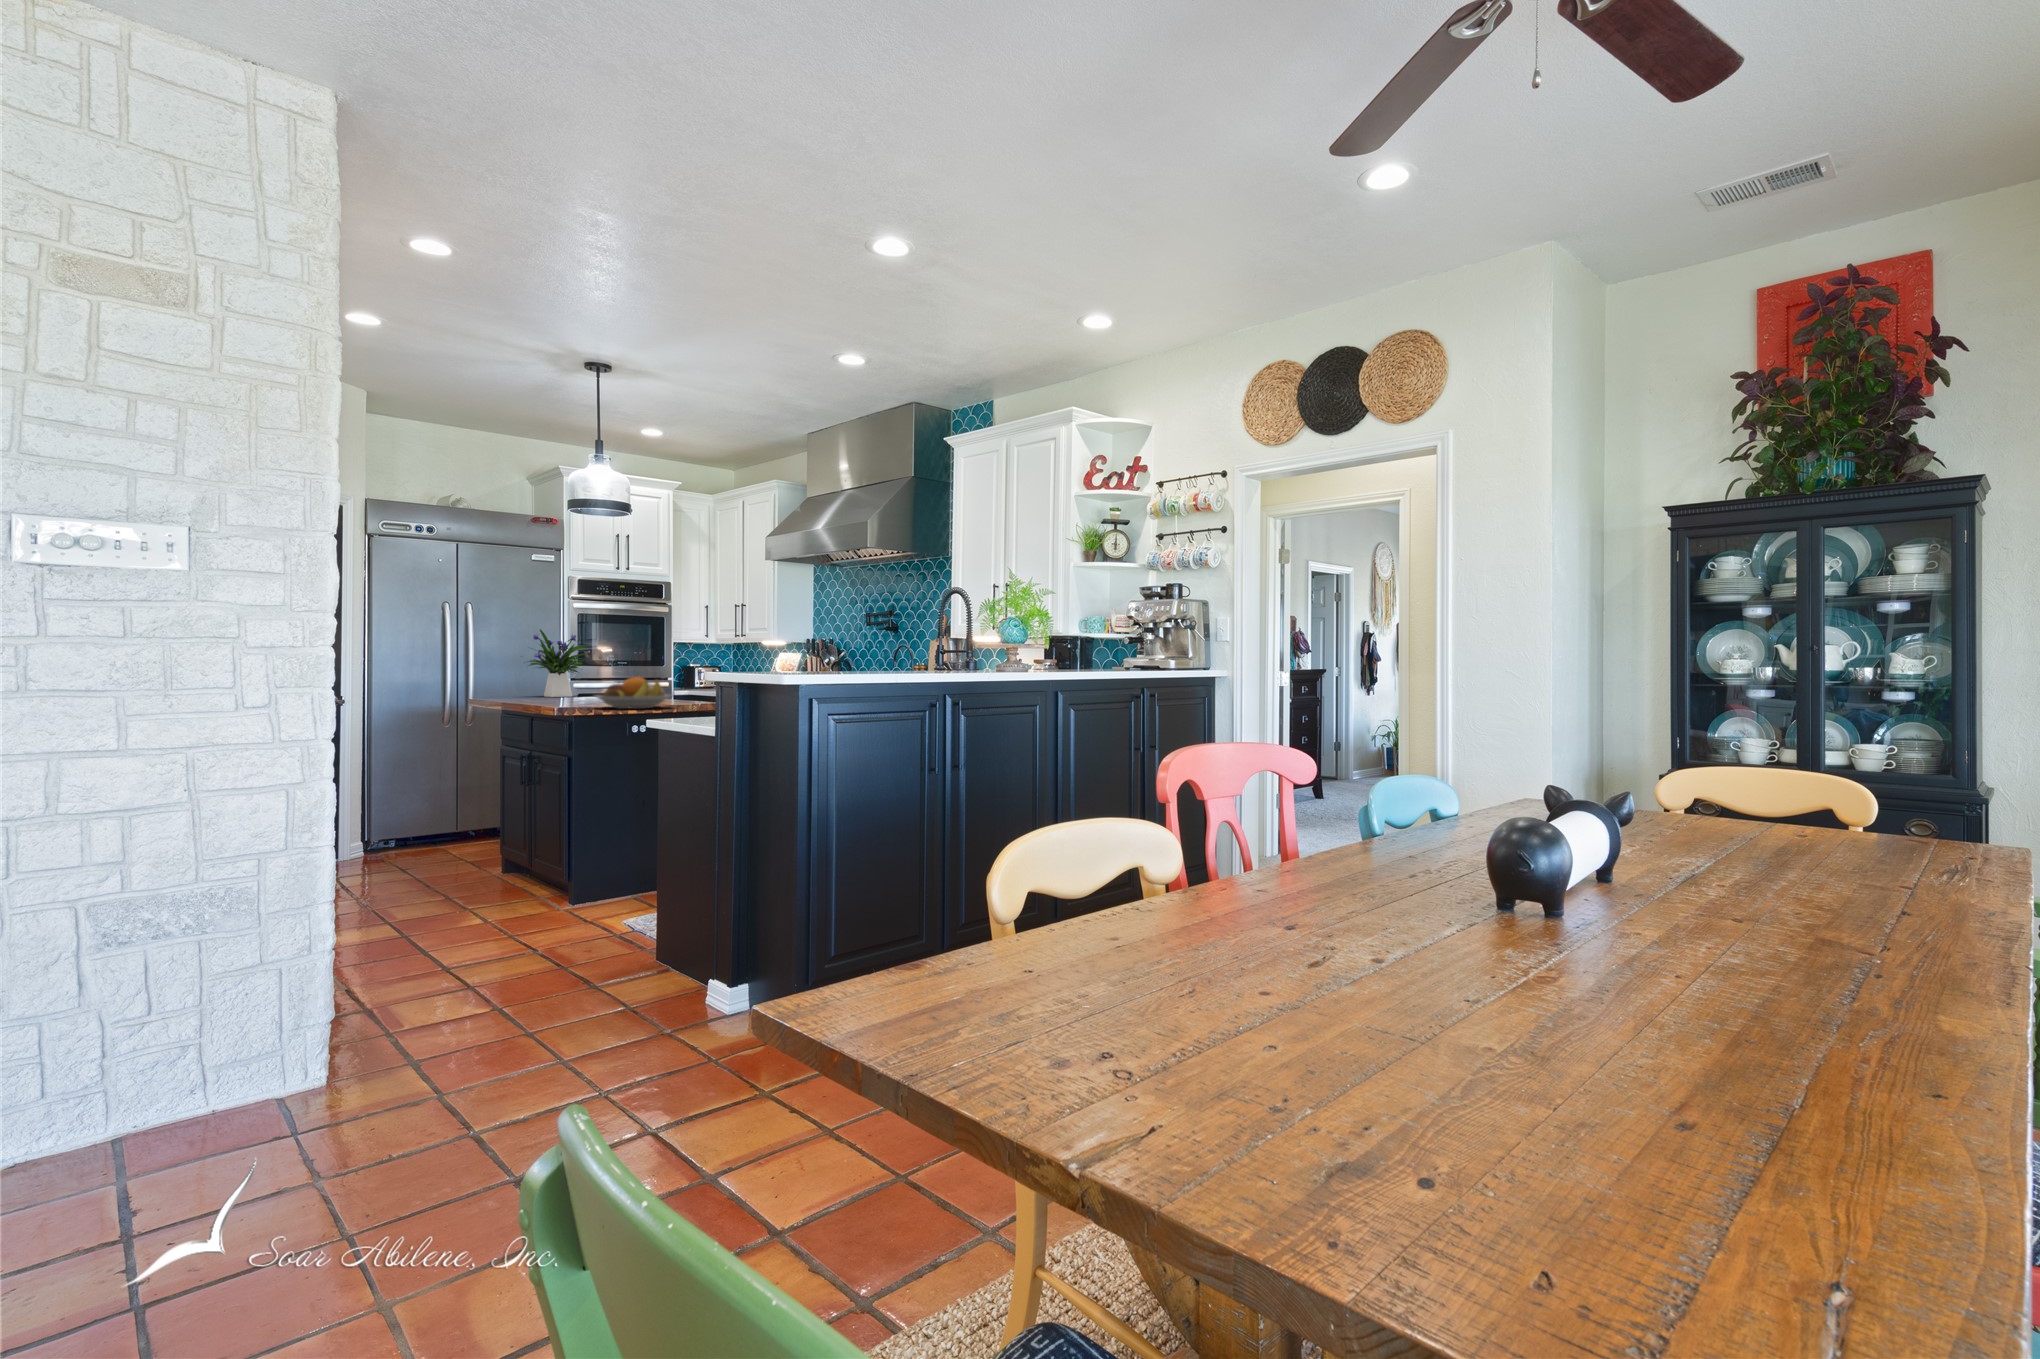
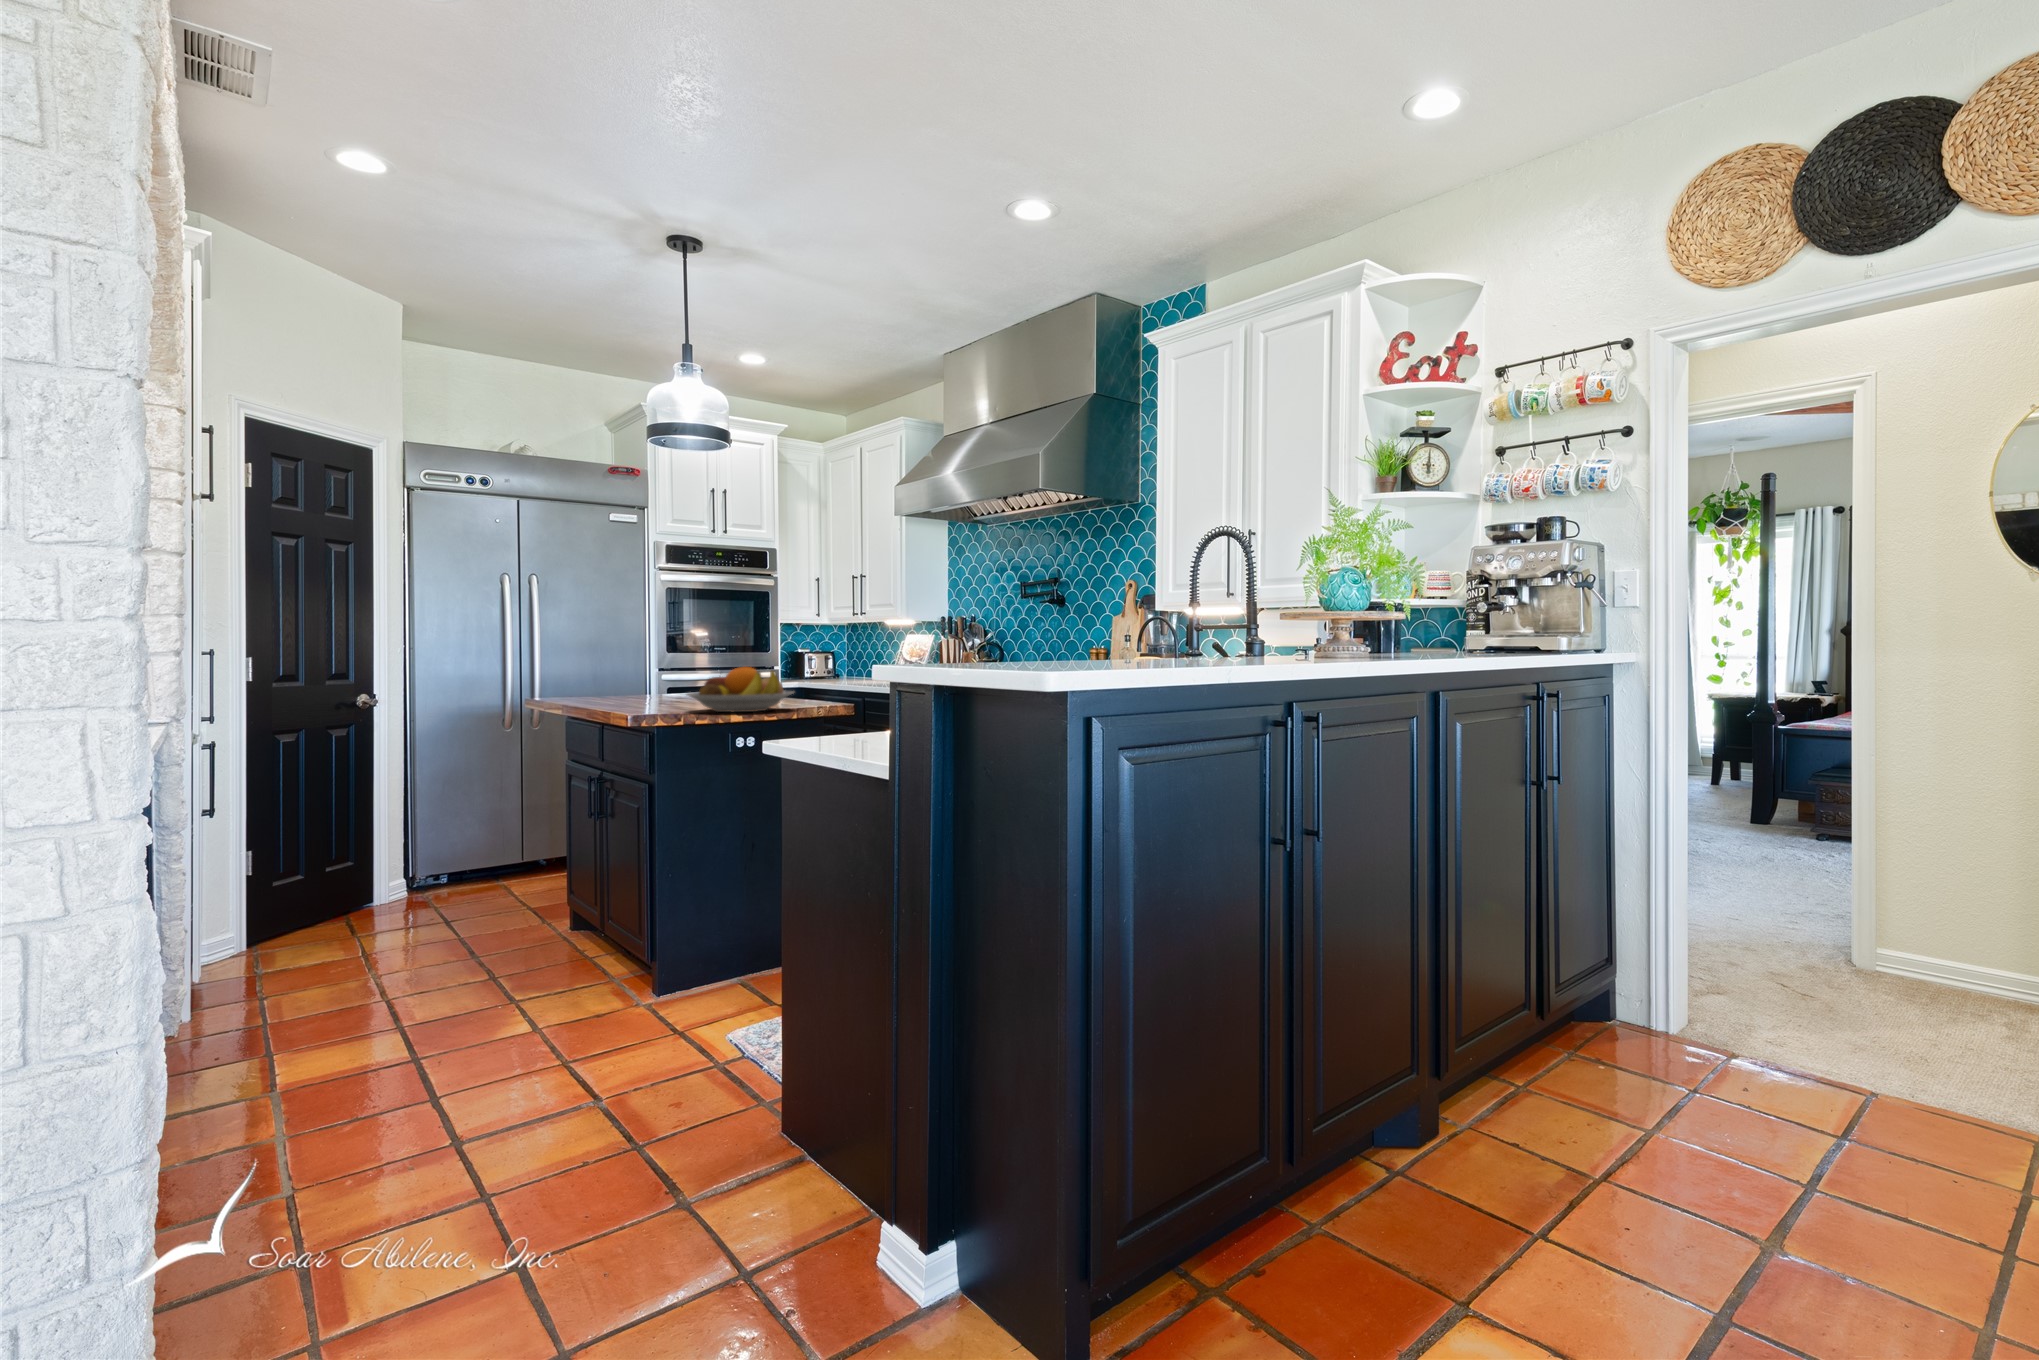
flower arrangement: present [528,629,589,697] -> none [595,605,682,692]

